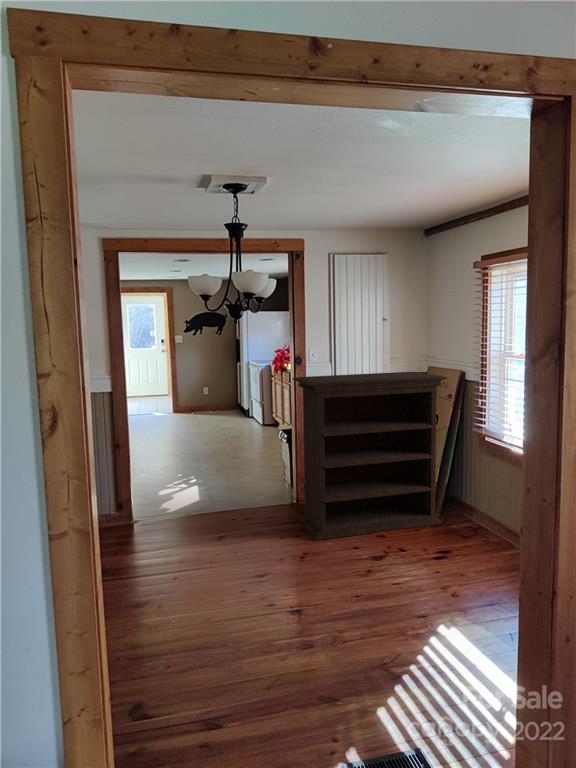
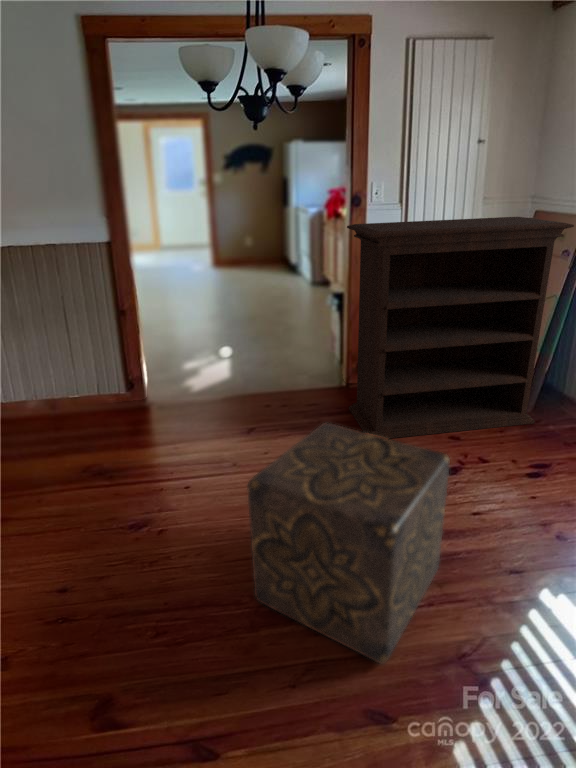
ottoman: none [233,512,368,673] -> present [247,423,450,664]

